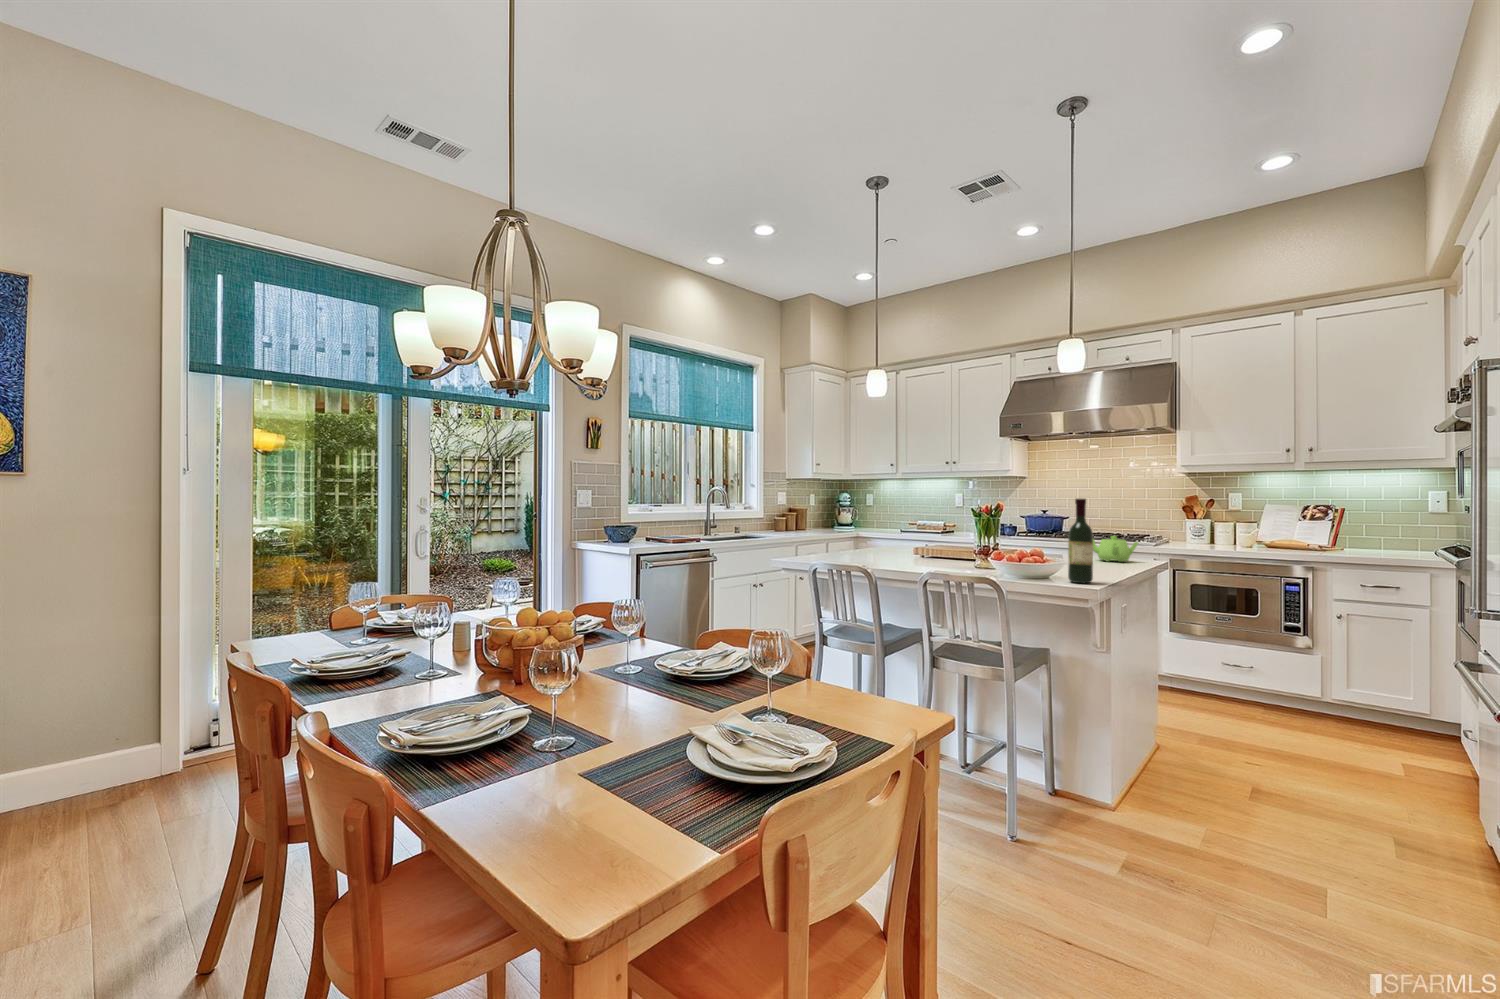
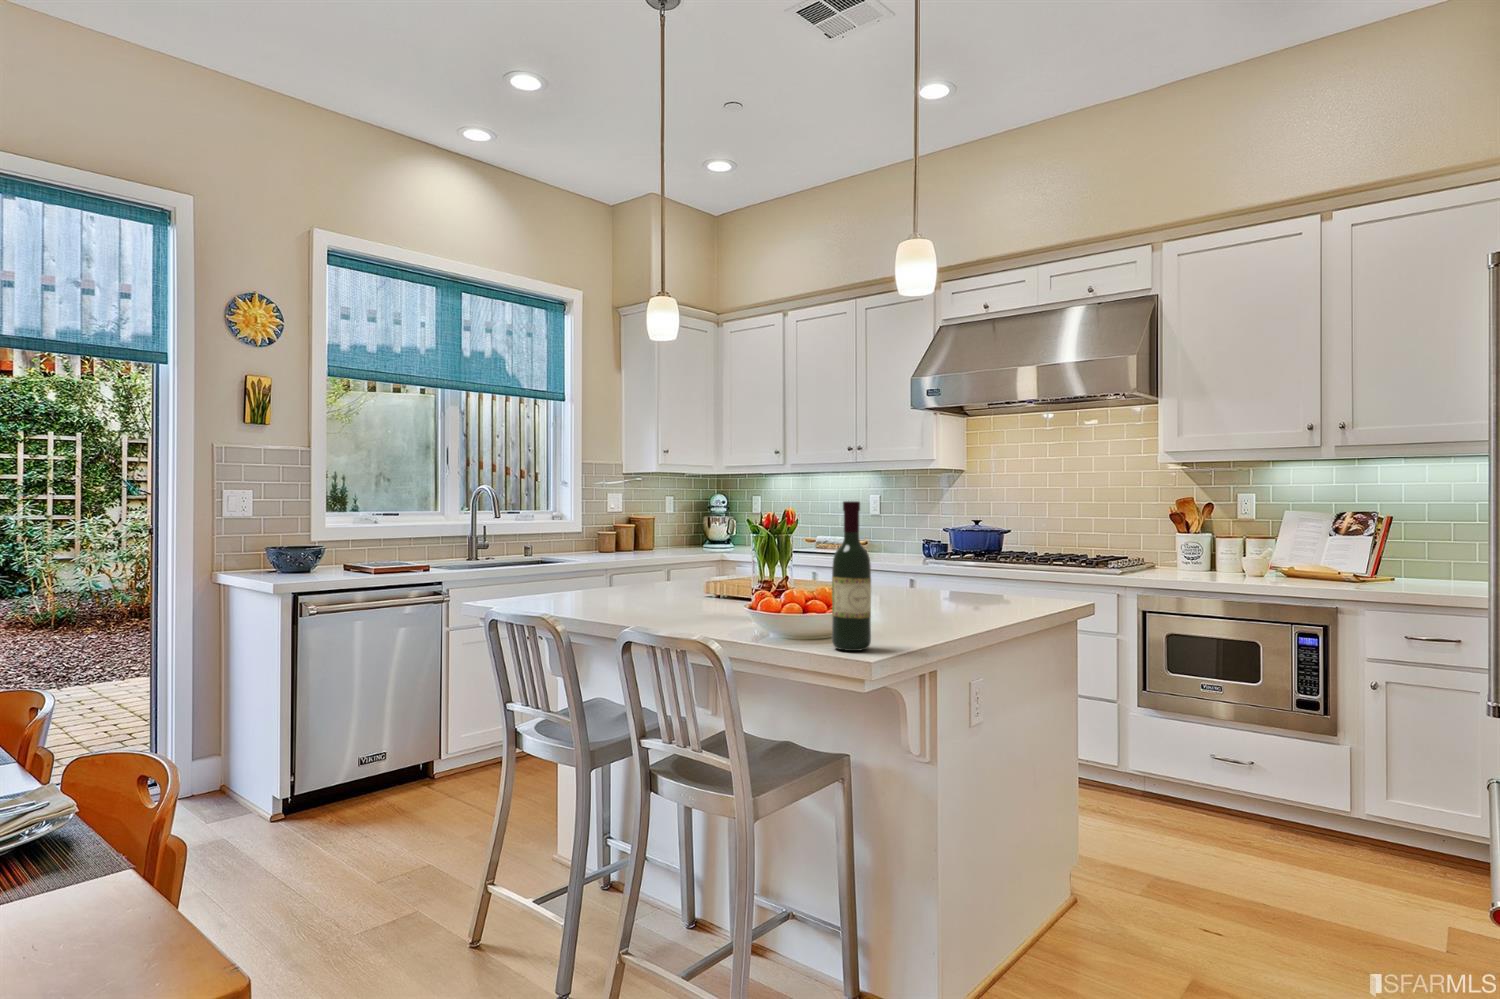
teapot: present [1093,536,1139,562] -> none [961,562,1038,605]

